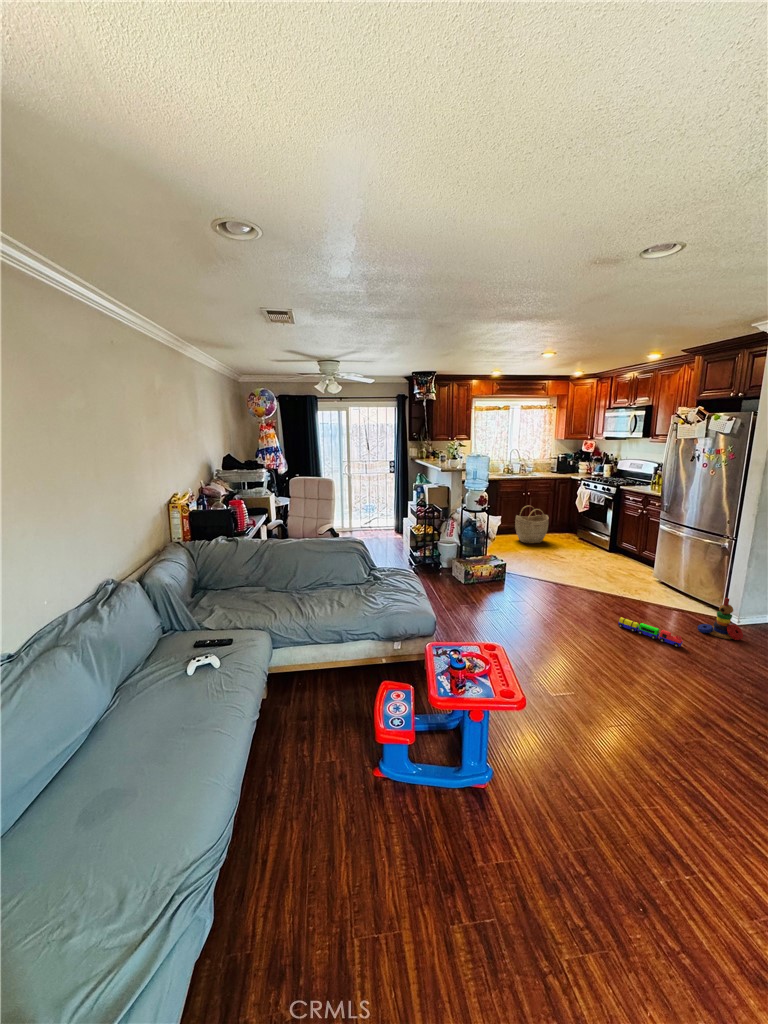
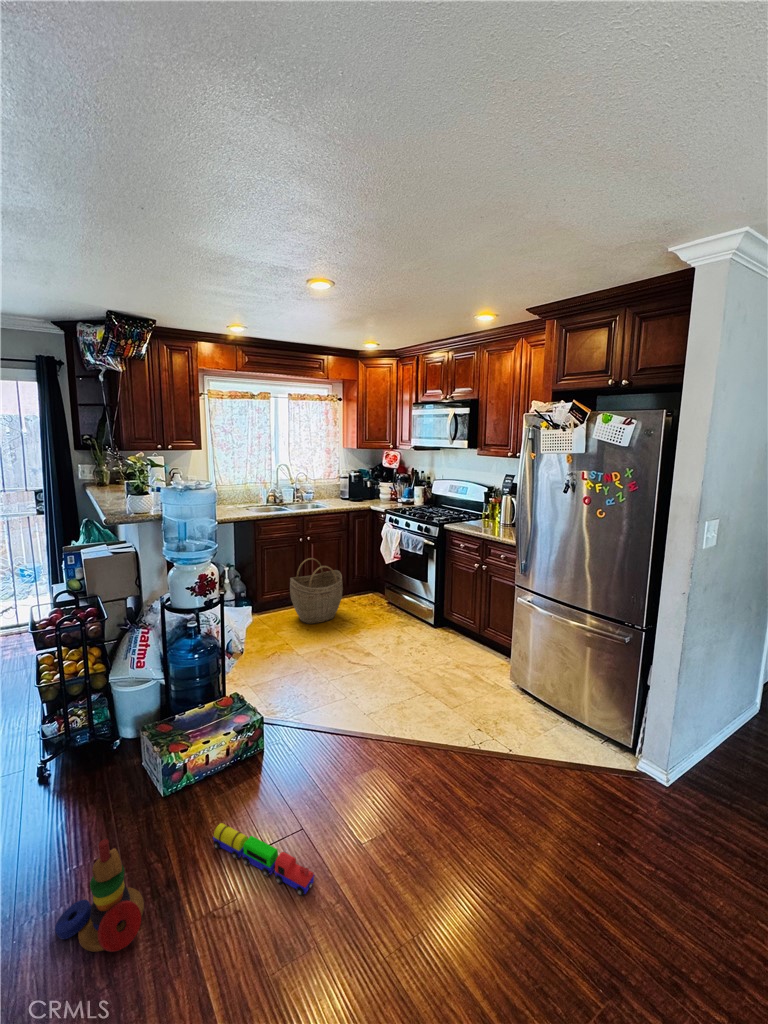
stacking toy: present [698,598,743,640] -> present [55,839,144,952]
toy train: present [618,617,683,647] -> present [213,823,314,896]

